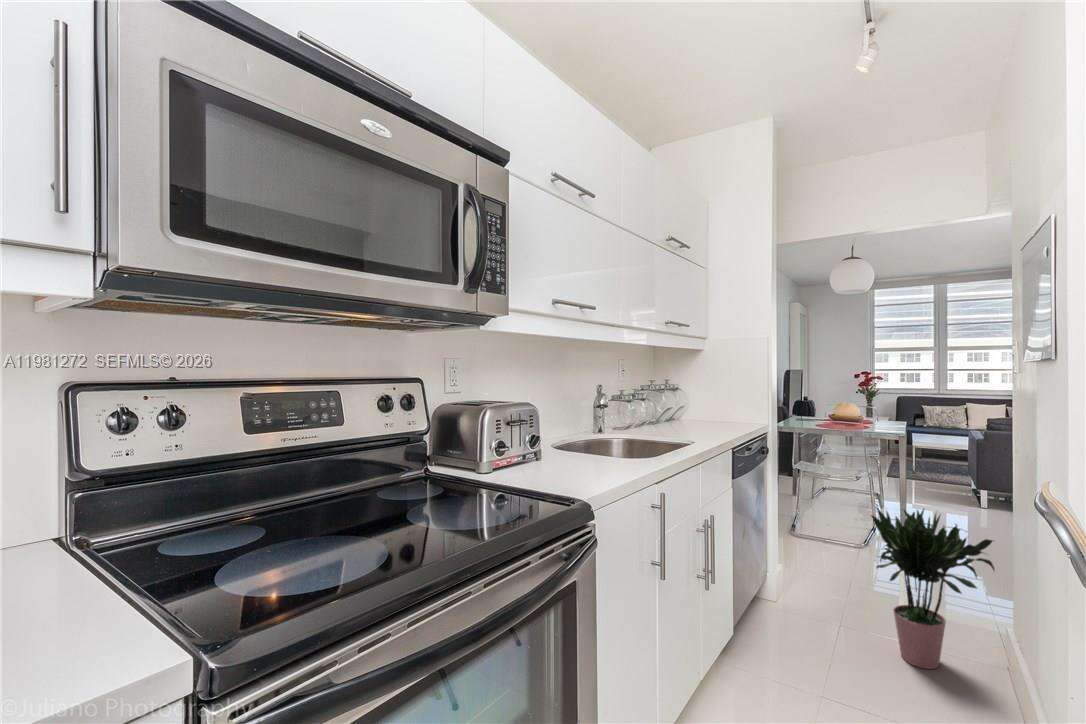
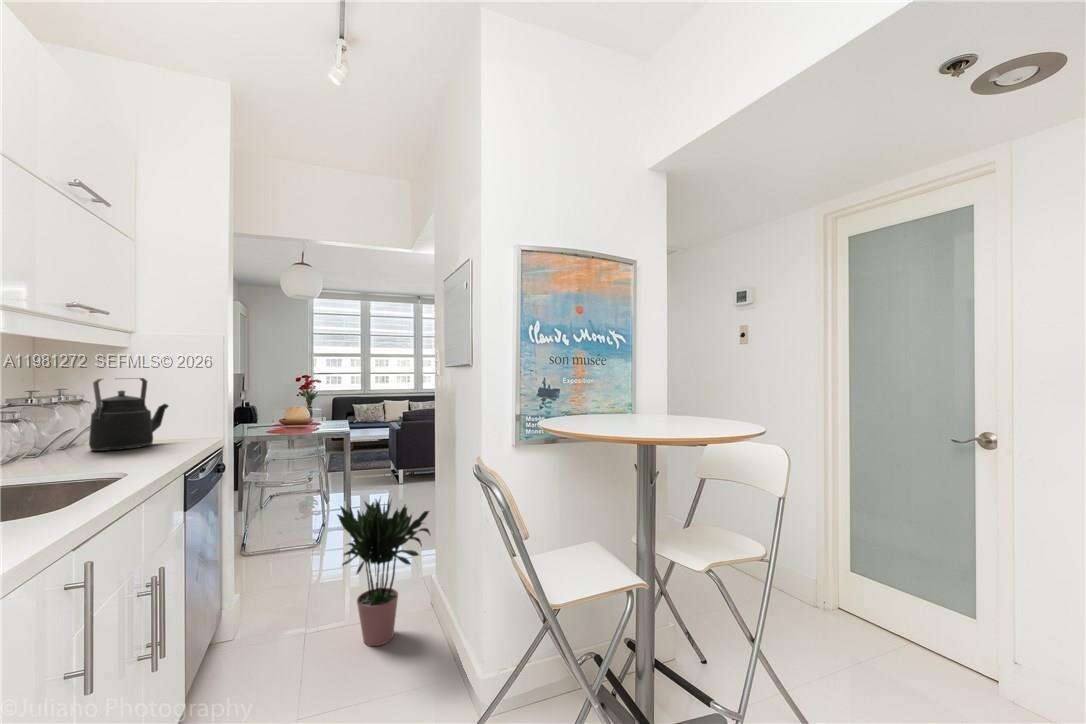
kettle: none [680,373,729,426] -> present [89,378,168,451]

